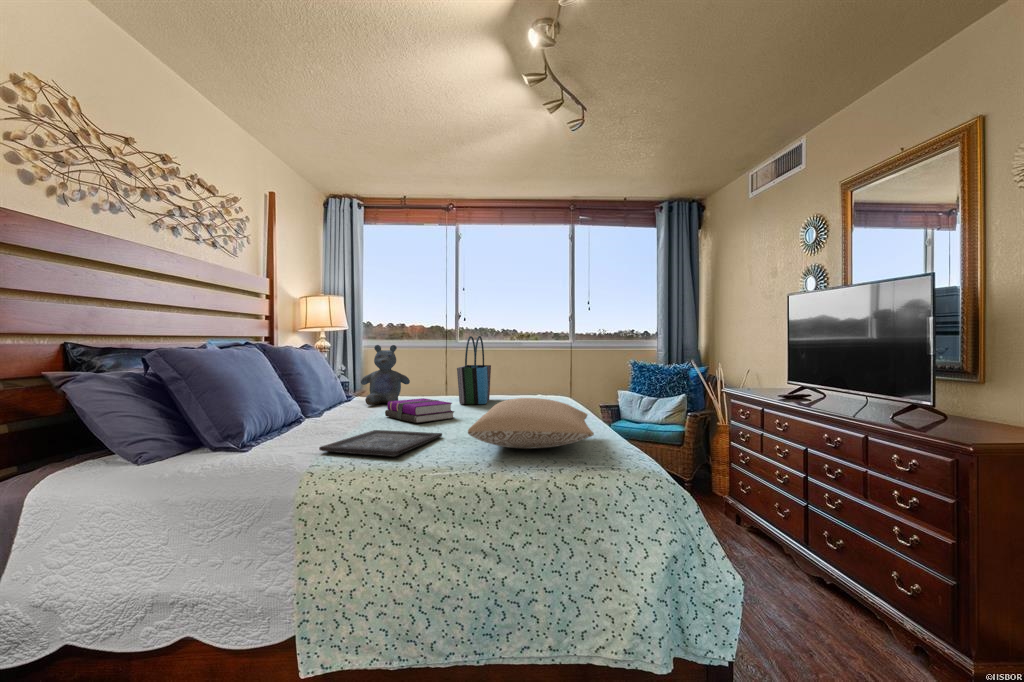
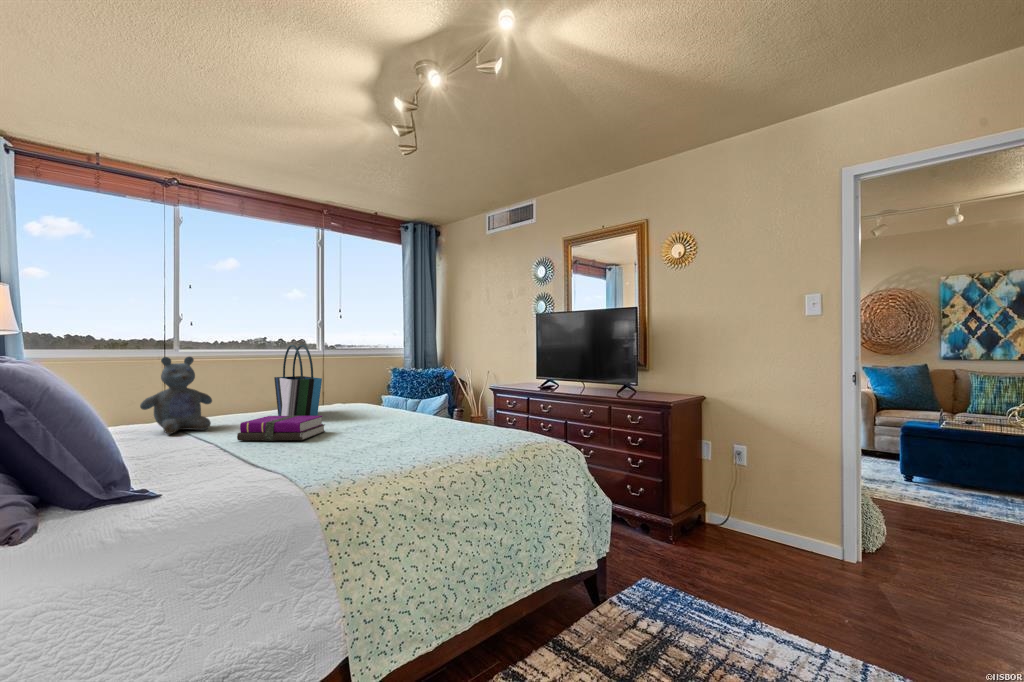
pillow: present [468,398,594,449] -> none [399,399,528,441]
tray: present [319,430,442,457] -> none [279,442,382,476]

